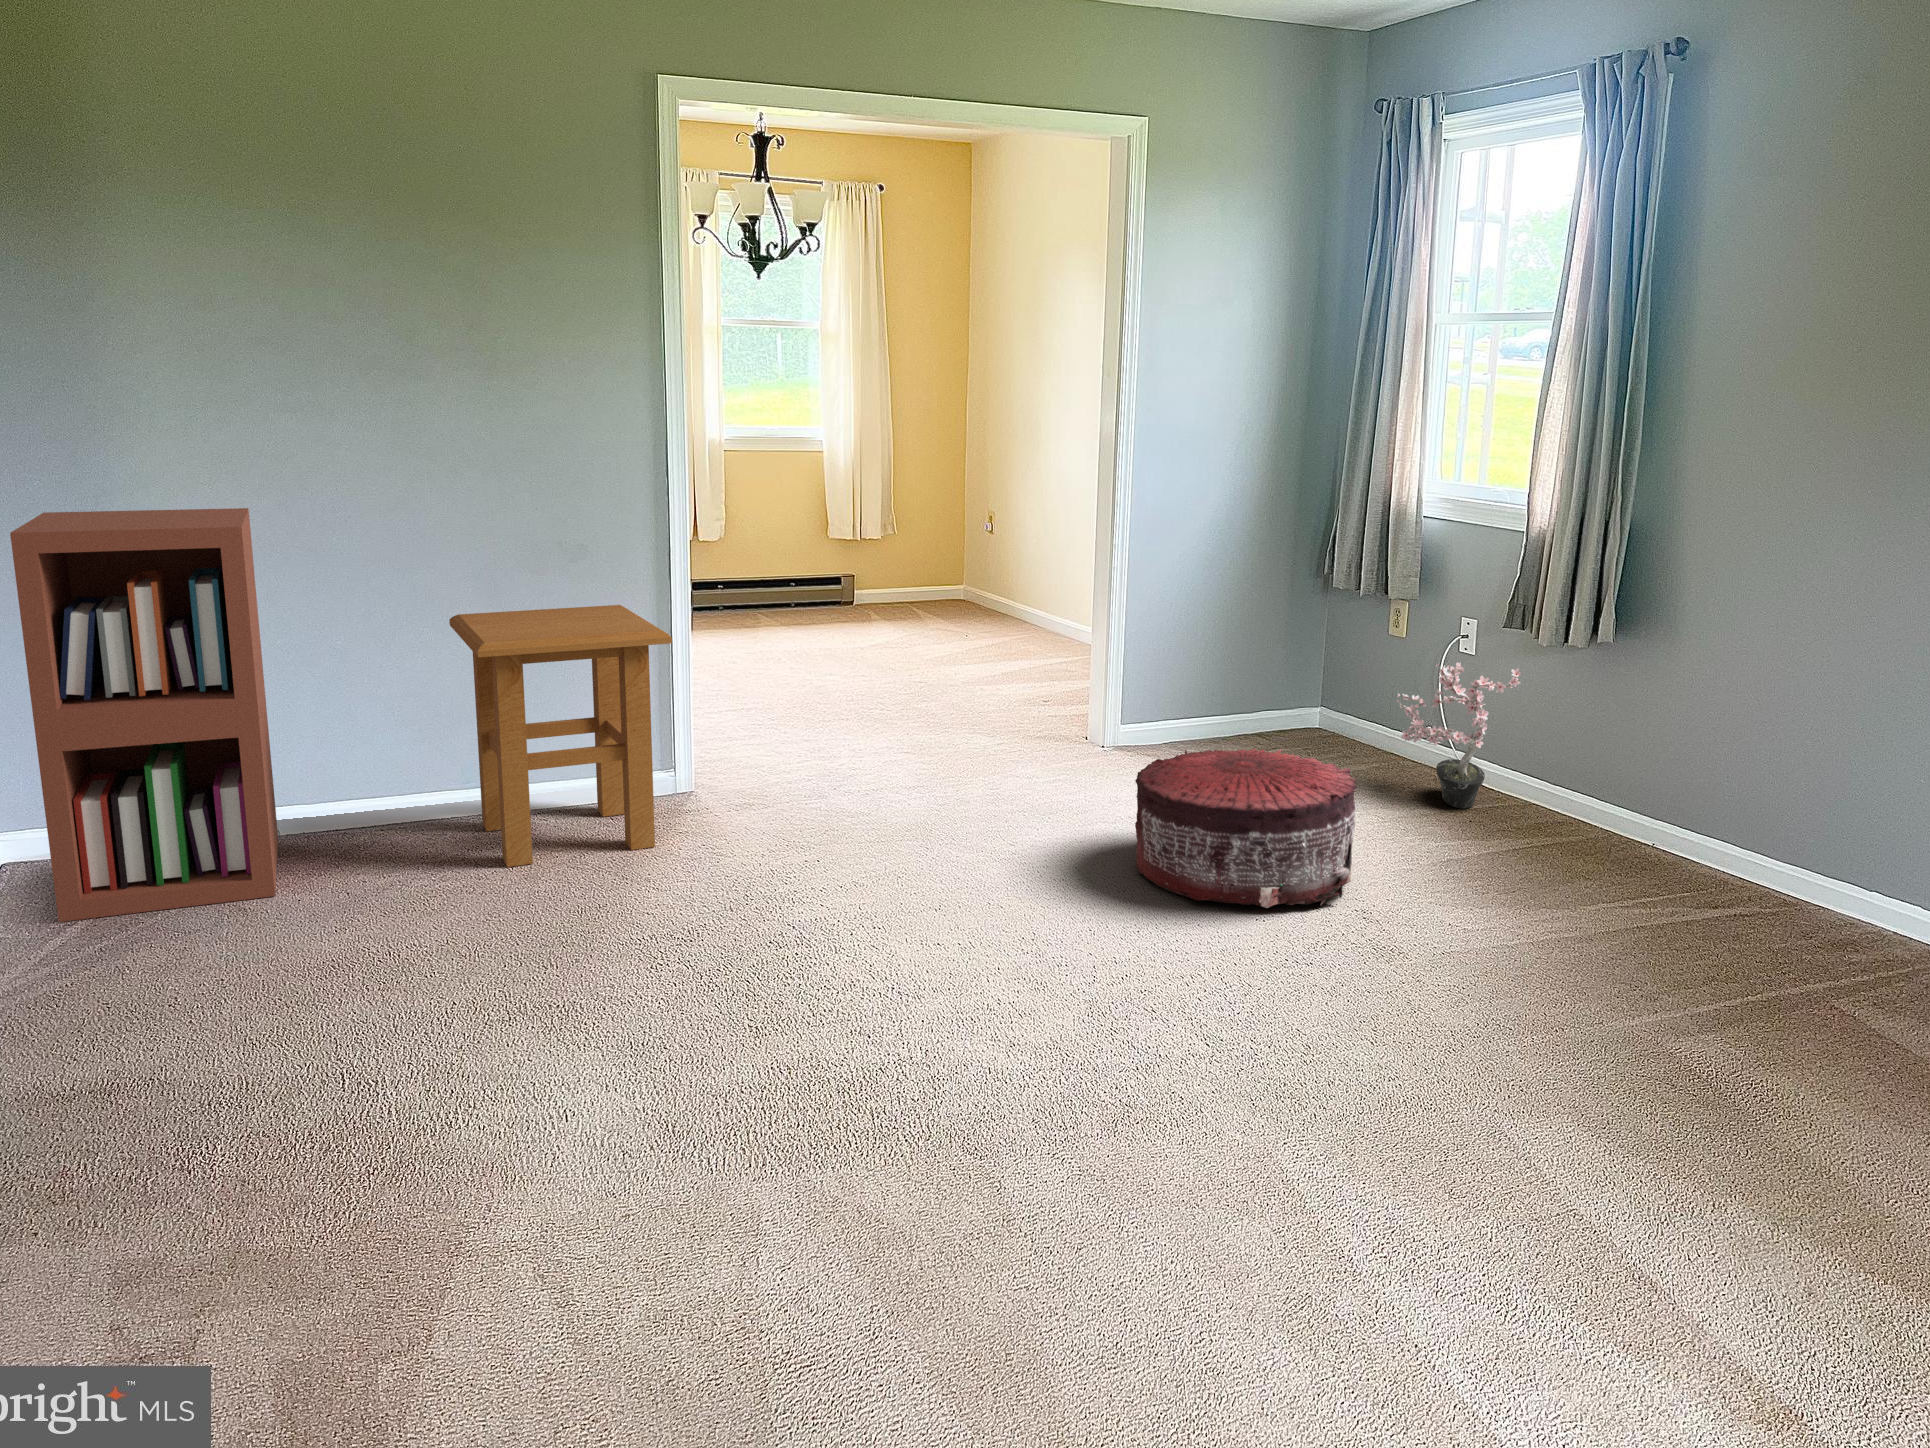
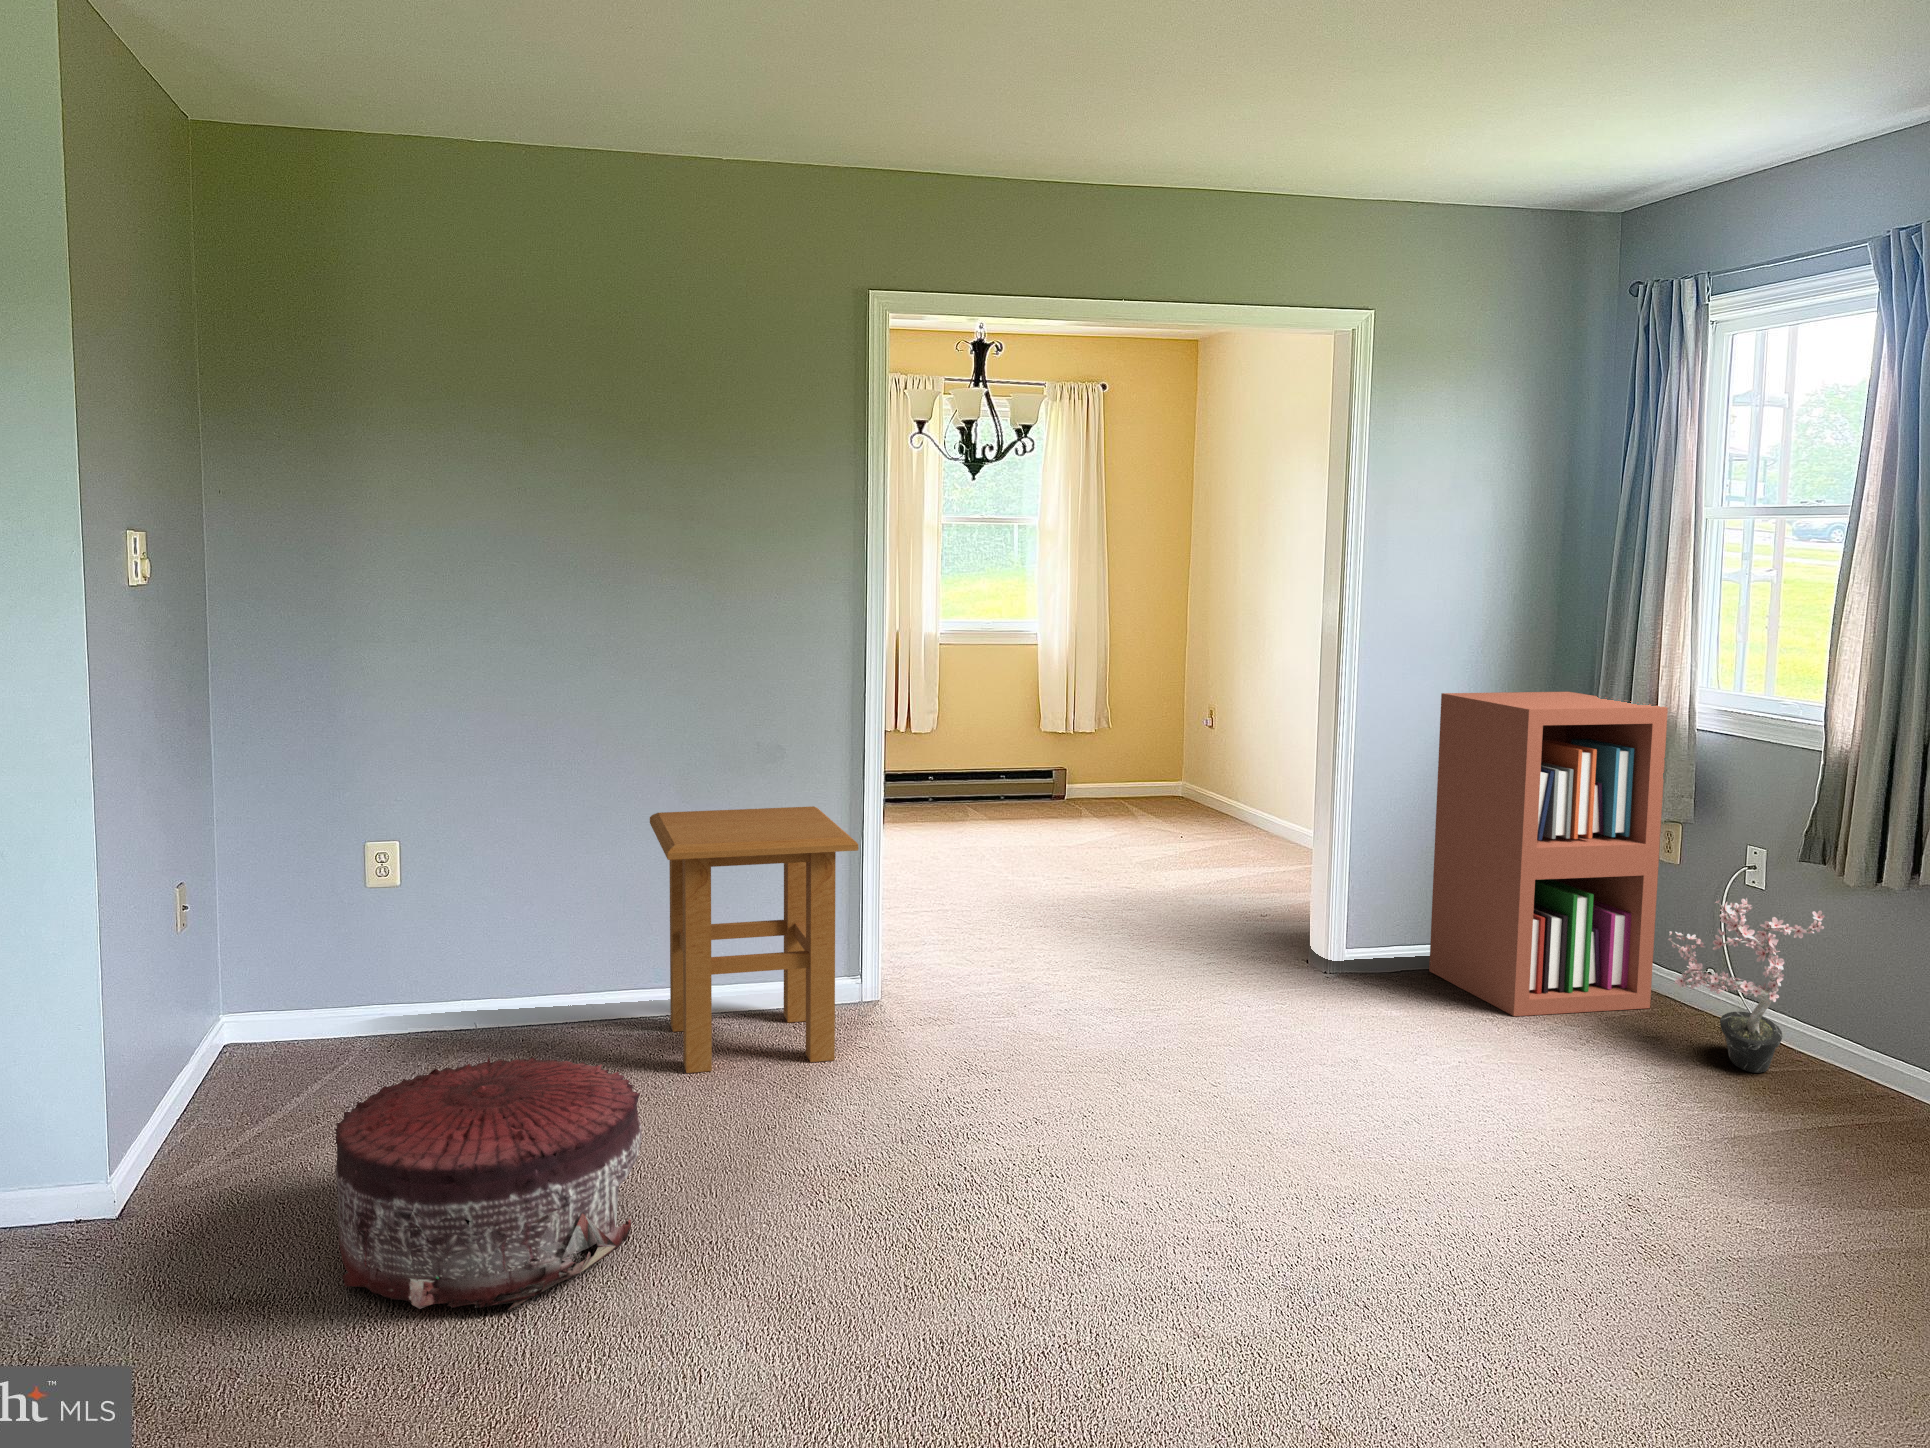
bookshelf: present [10,508,278,922] -> present [1429,692,1668,1016]
pouf: present [1135,749,1358,908] -> present [335,1057,642,1310]

